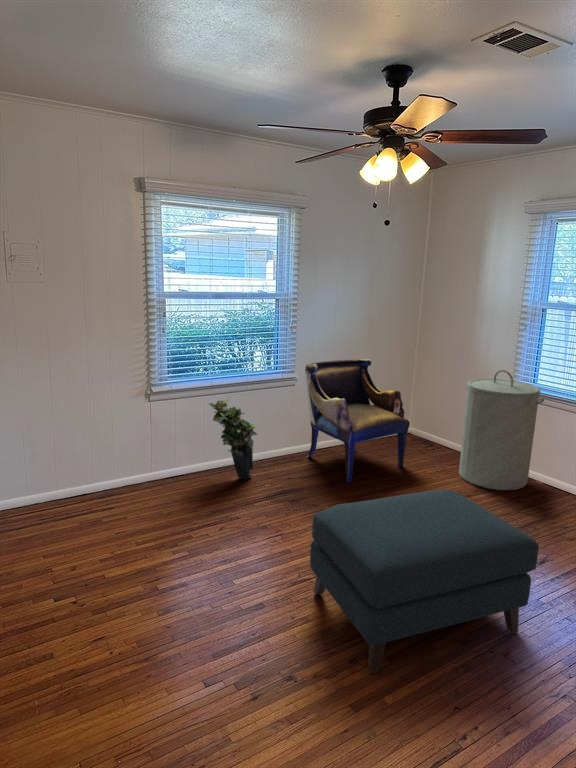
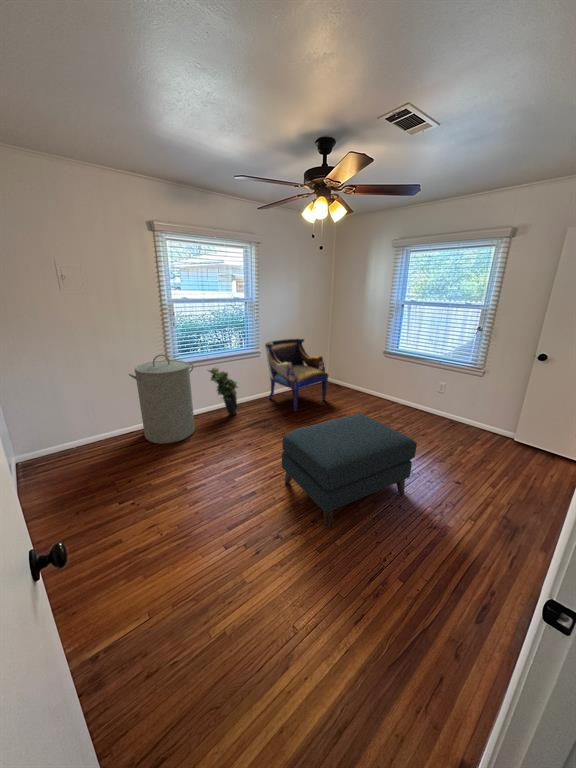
laundry hamper: present [459,370,544,490] -> present [129,354,195,444]

